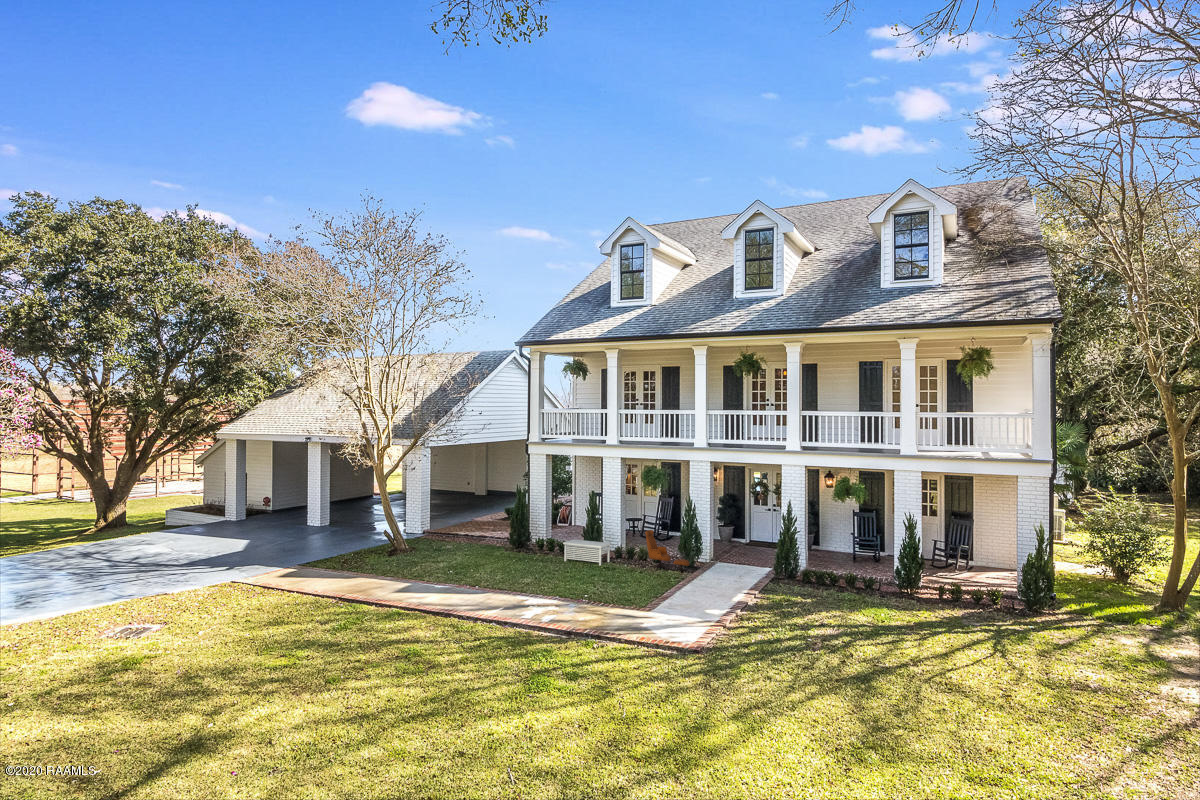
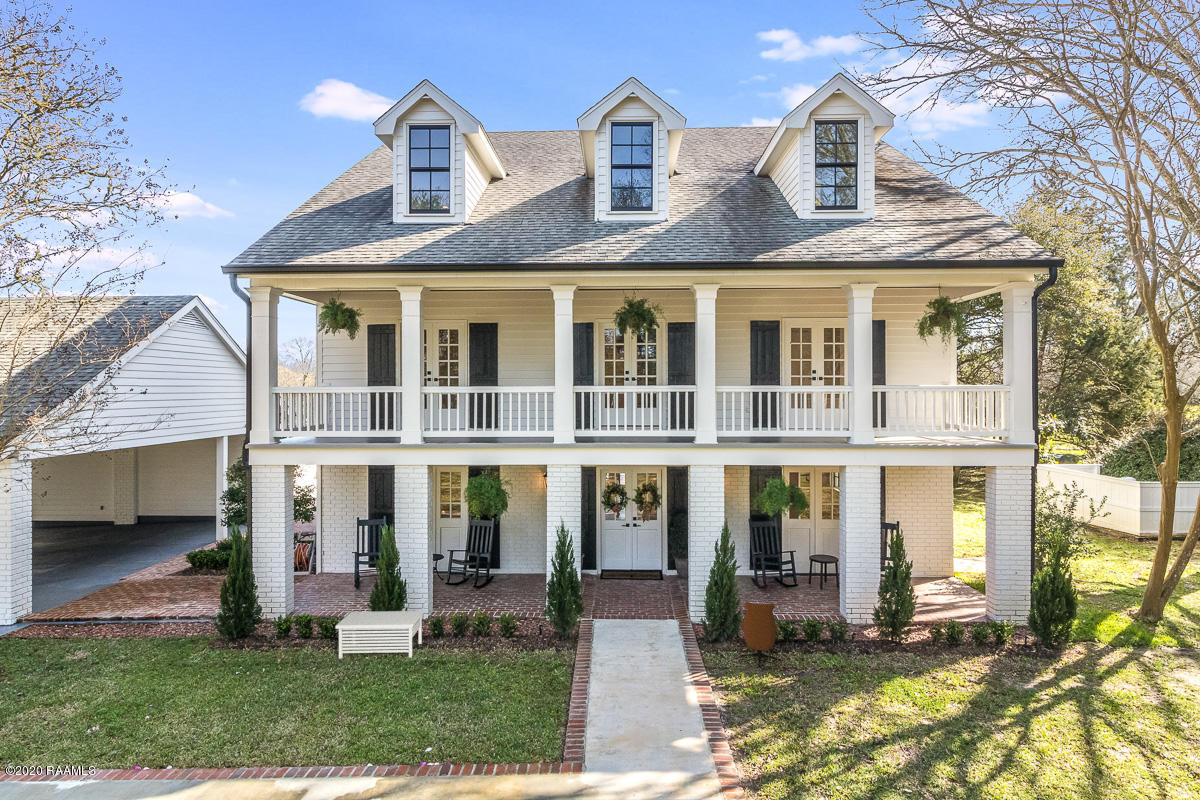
lounge chair: present [645,530,690,573] -> present [739,602,780,667]

